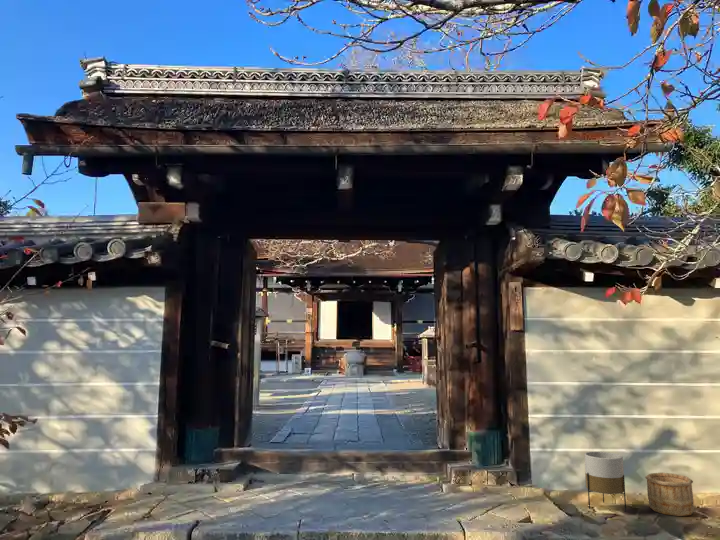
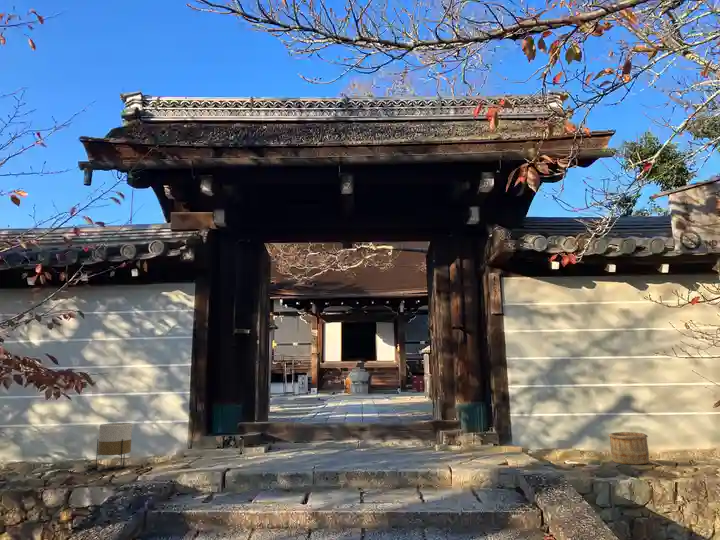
planter: present [584,452,626,512] -> present [96,423,132,470]

